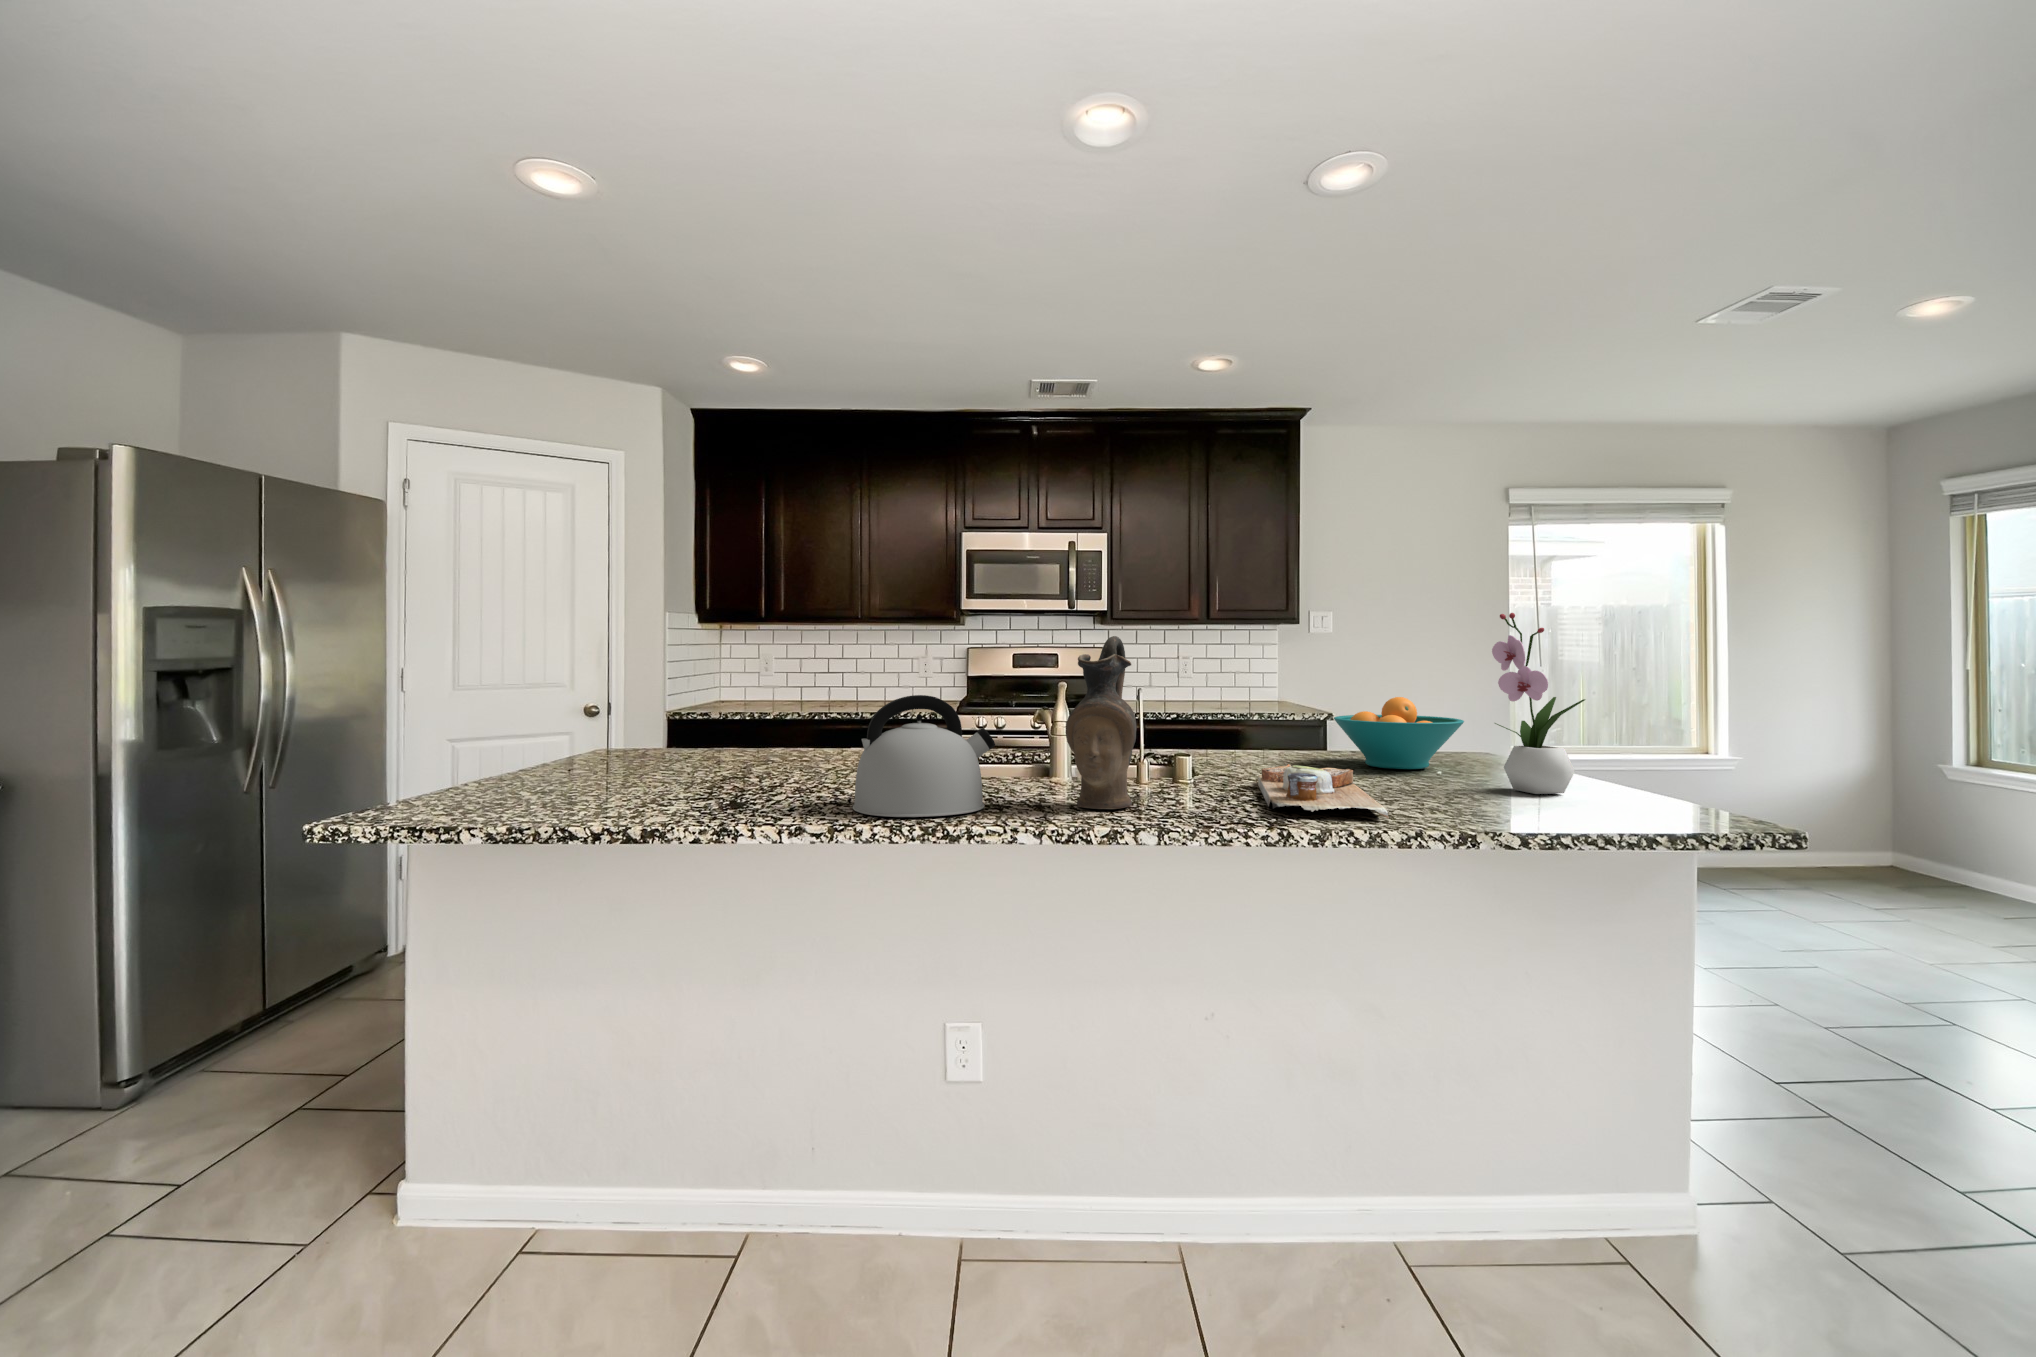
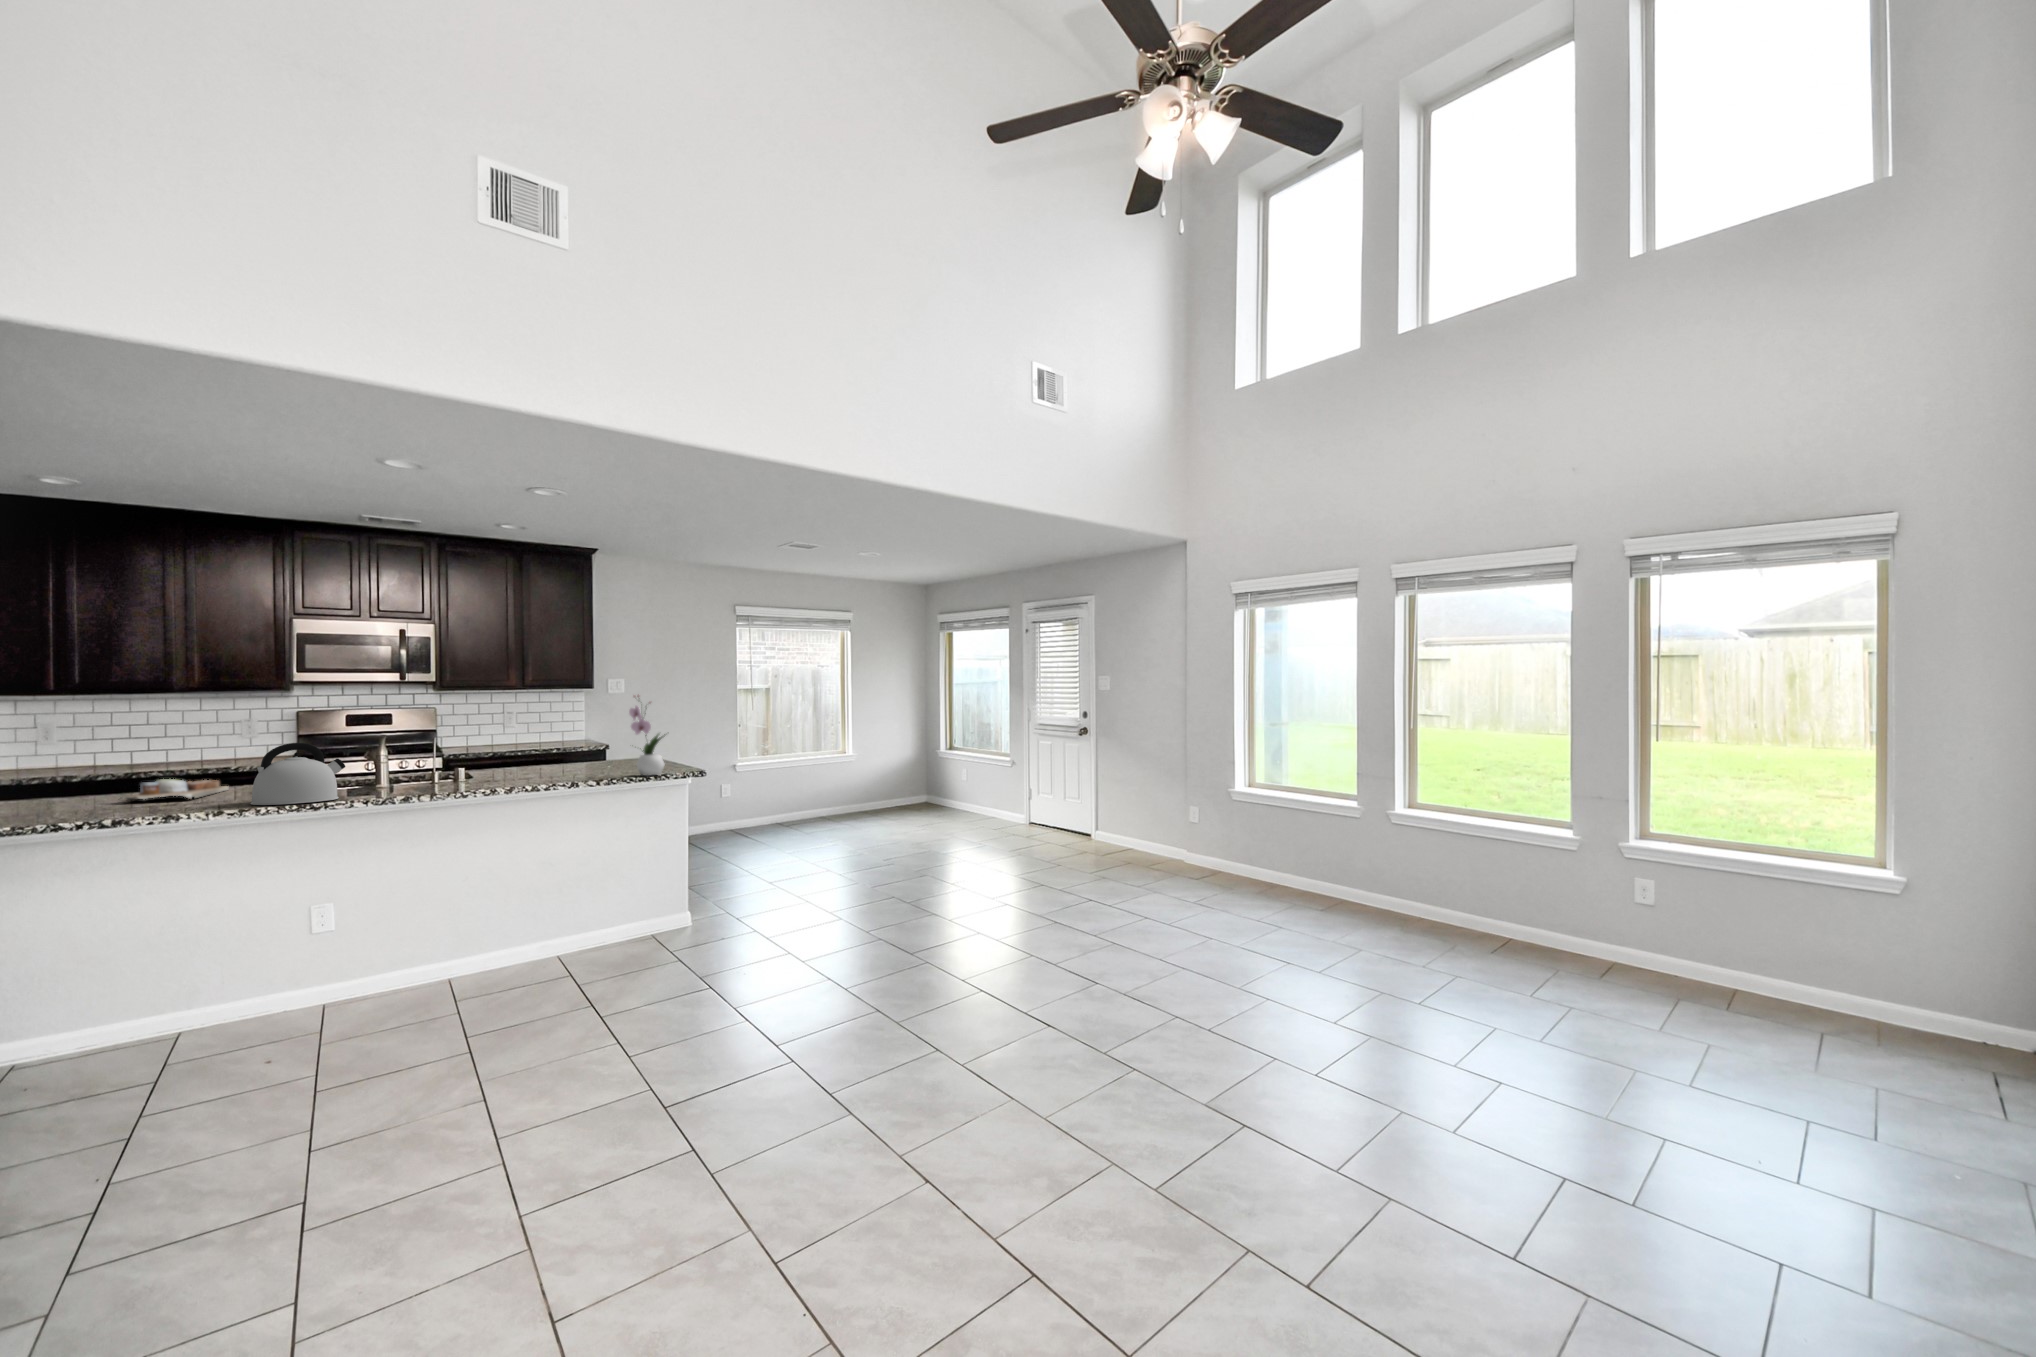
ceramic pitcher: present [1065,636,1136,809] -> none [389,710,431,795]
fruit bowl: present [1334,697,1464,769] -> none [564,735,632,772]
cutting board: present [1258,764,1389,818] -> present [124,779,229,801]

